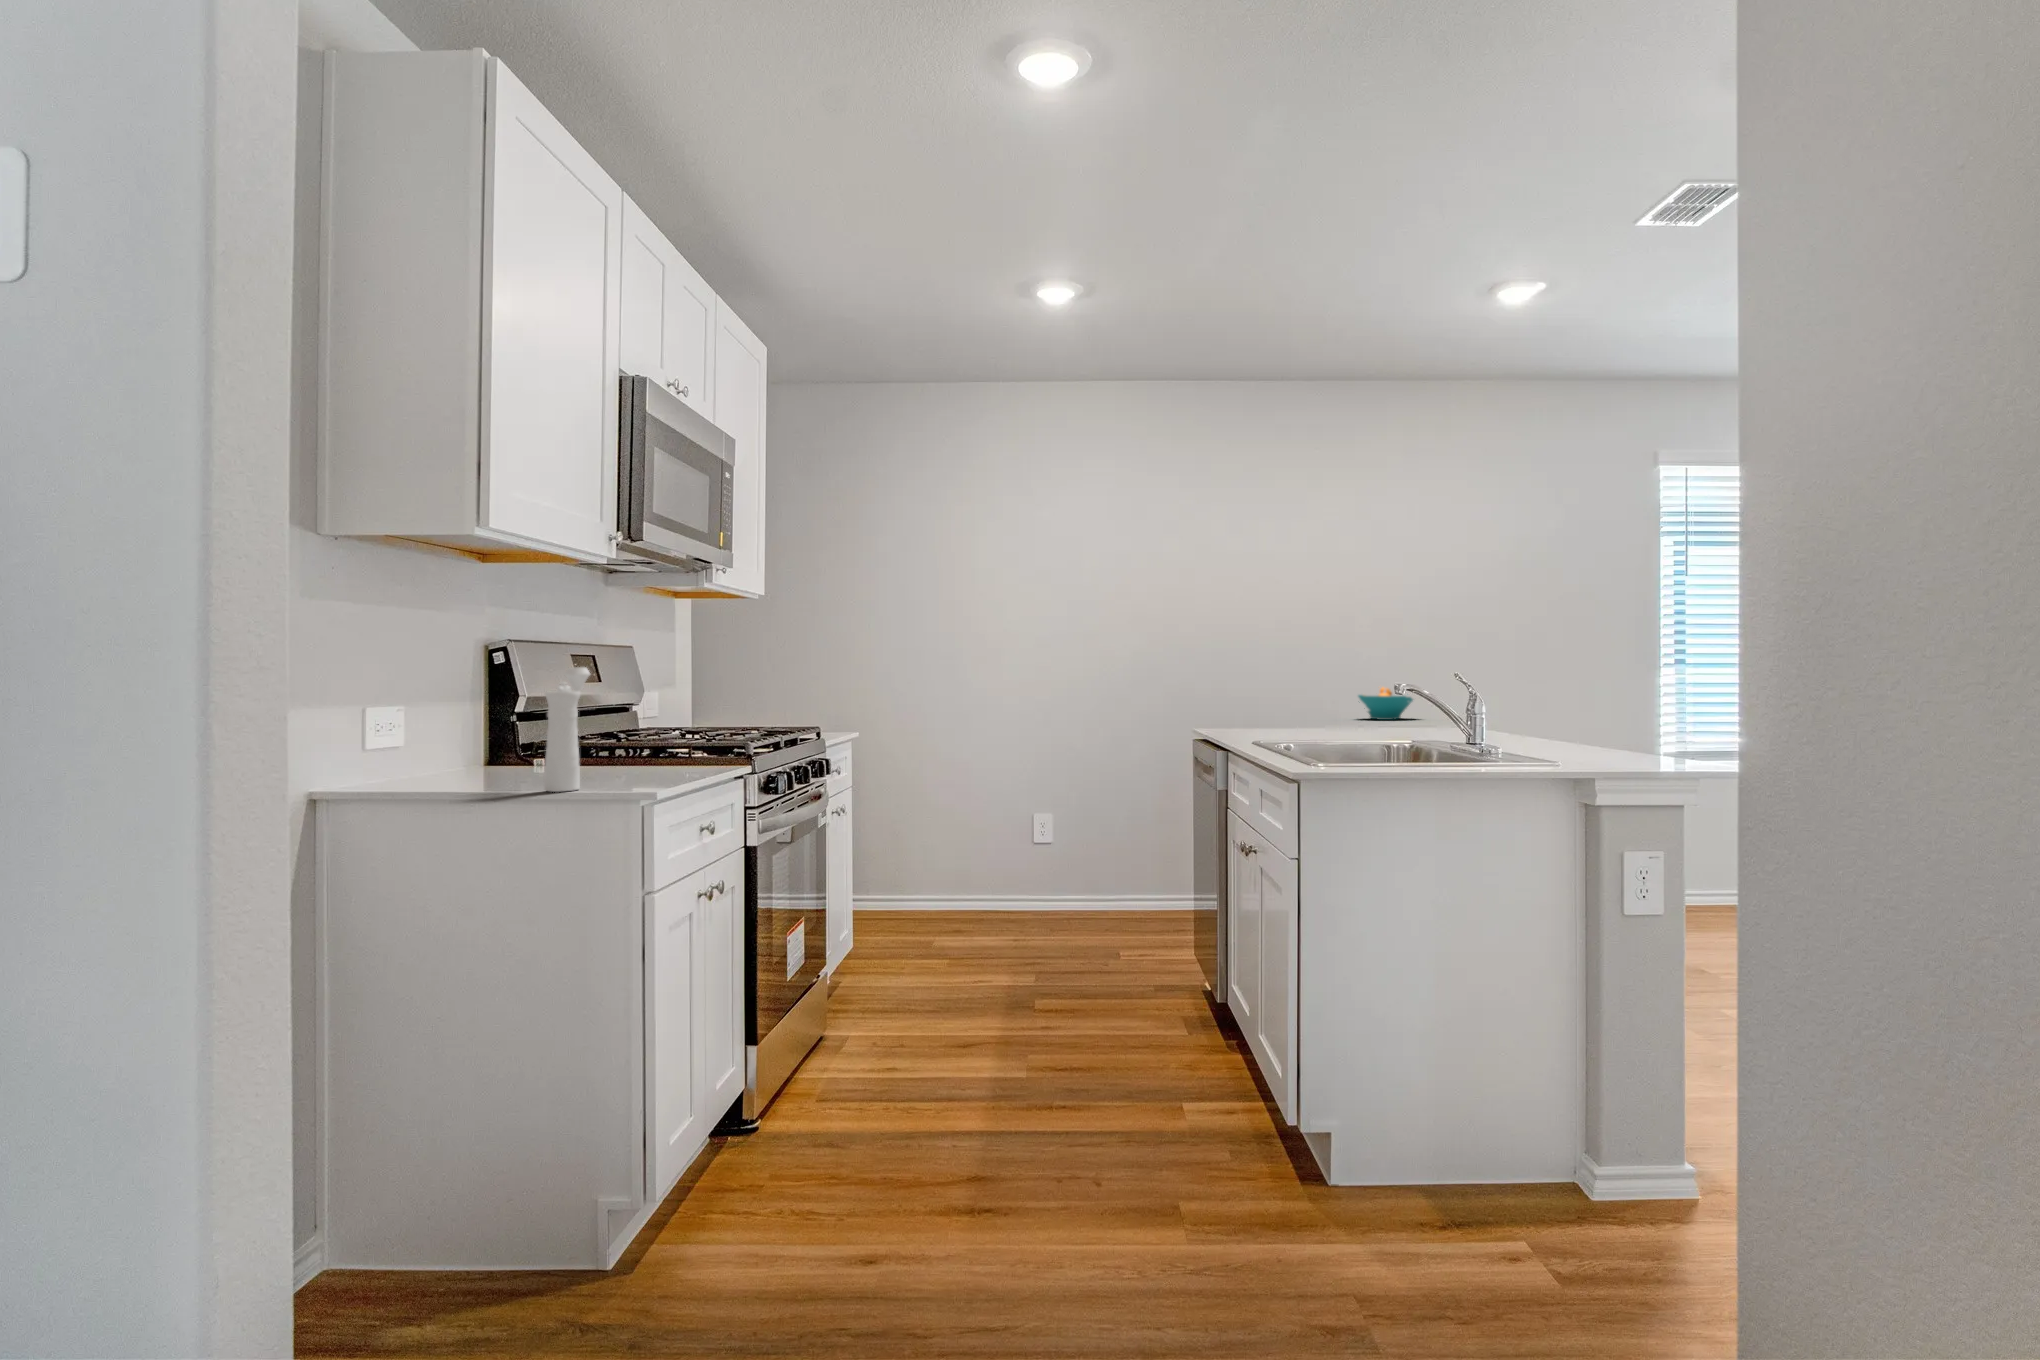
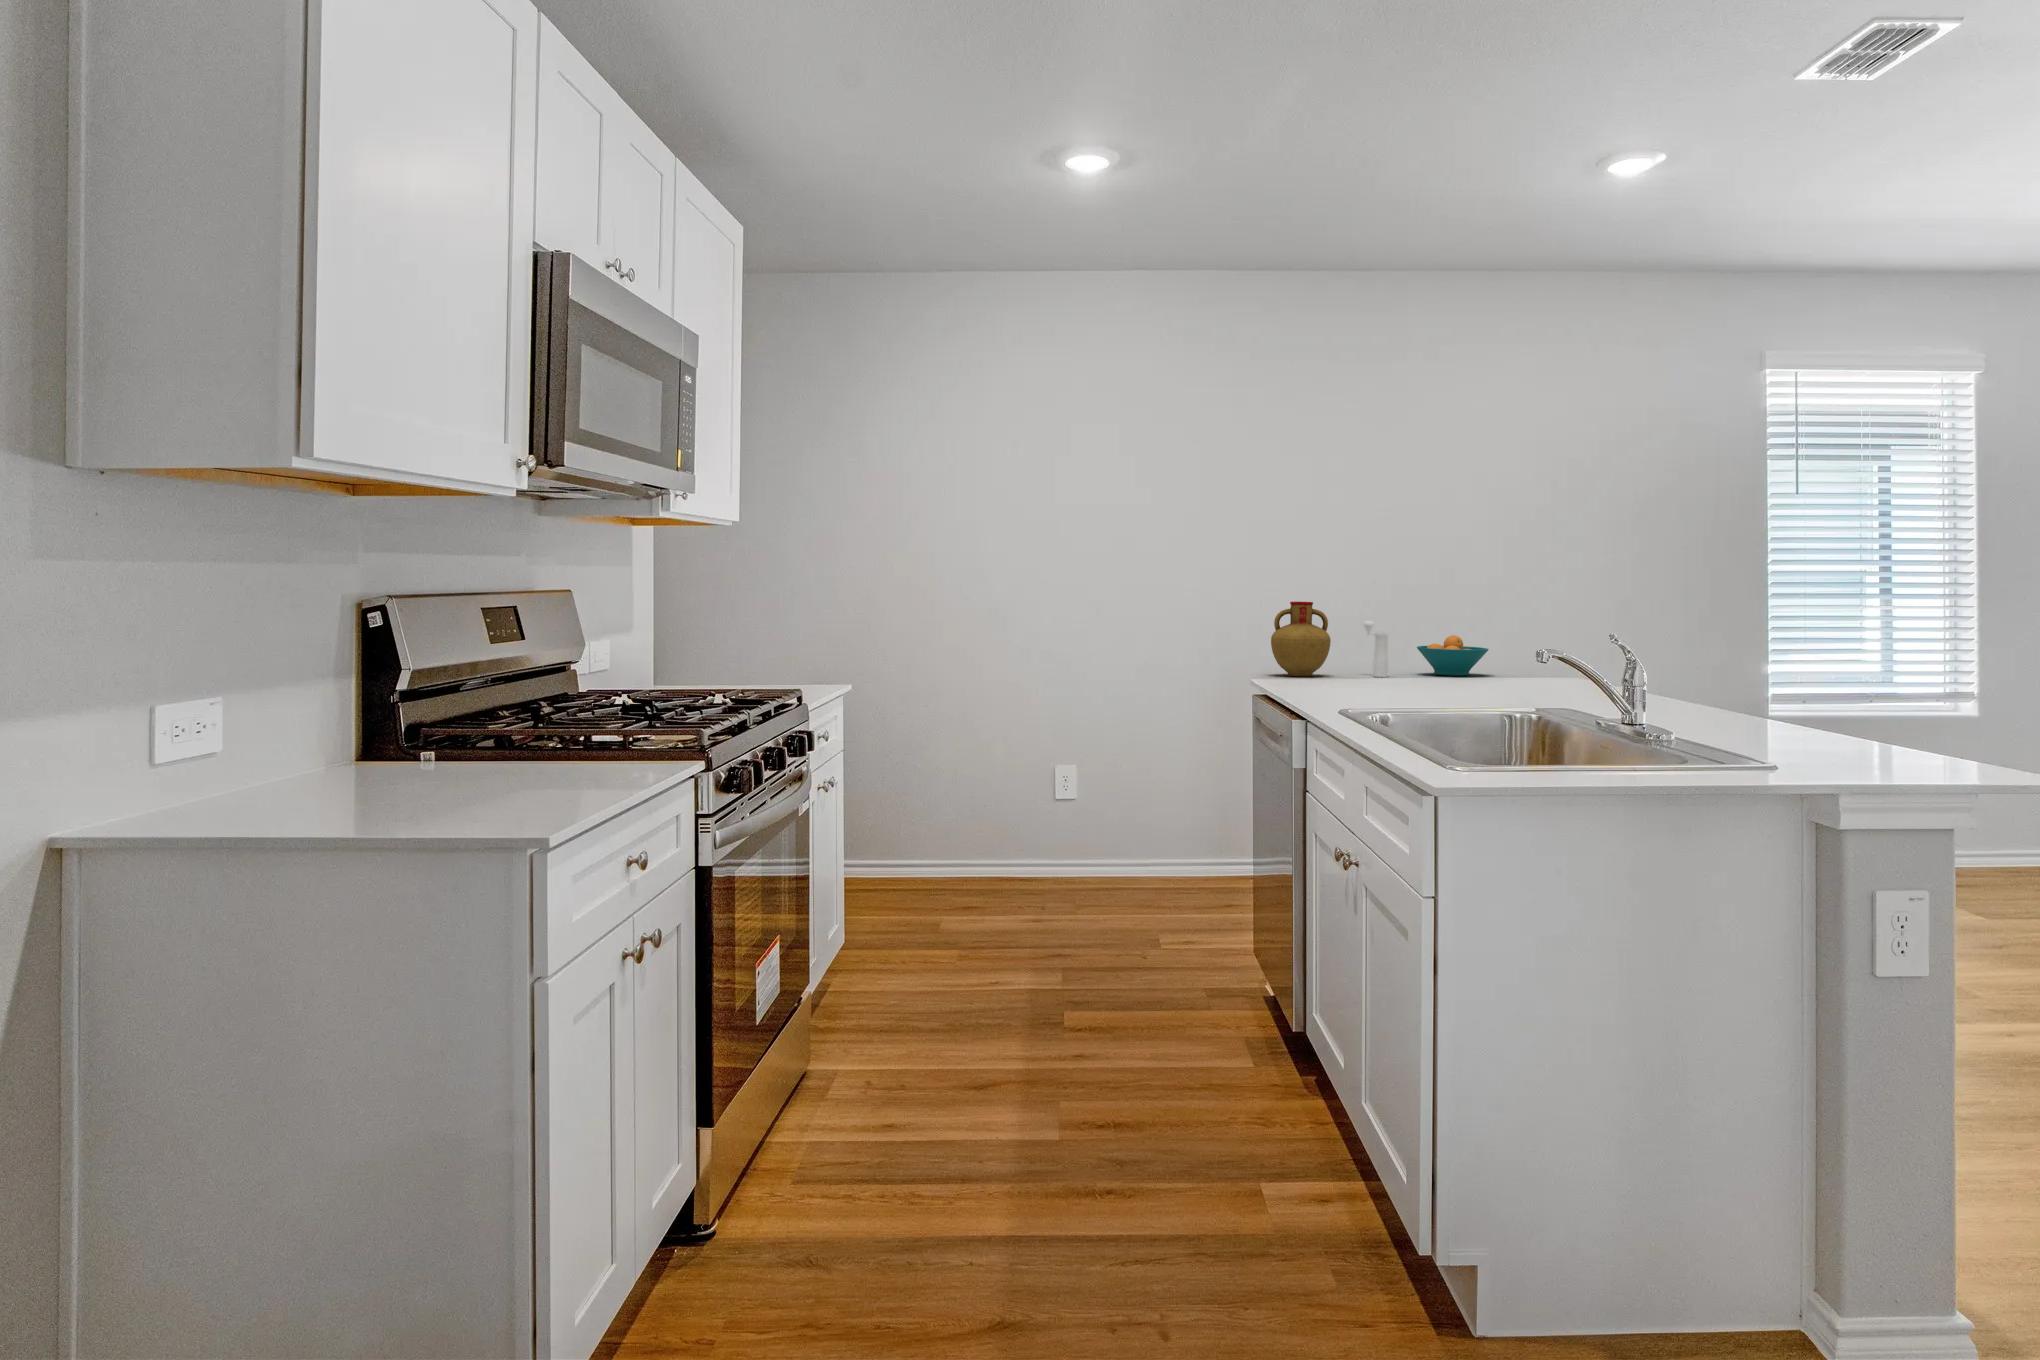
vase: none [1223,656,1276,722] -> present [1271,602,1331,676]
pepper mill: present [544,667,590,792] -> present [1364,621,1389,677]

